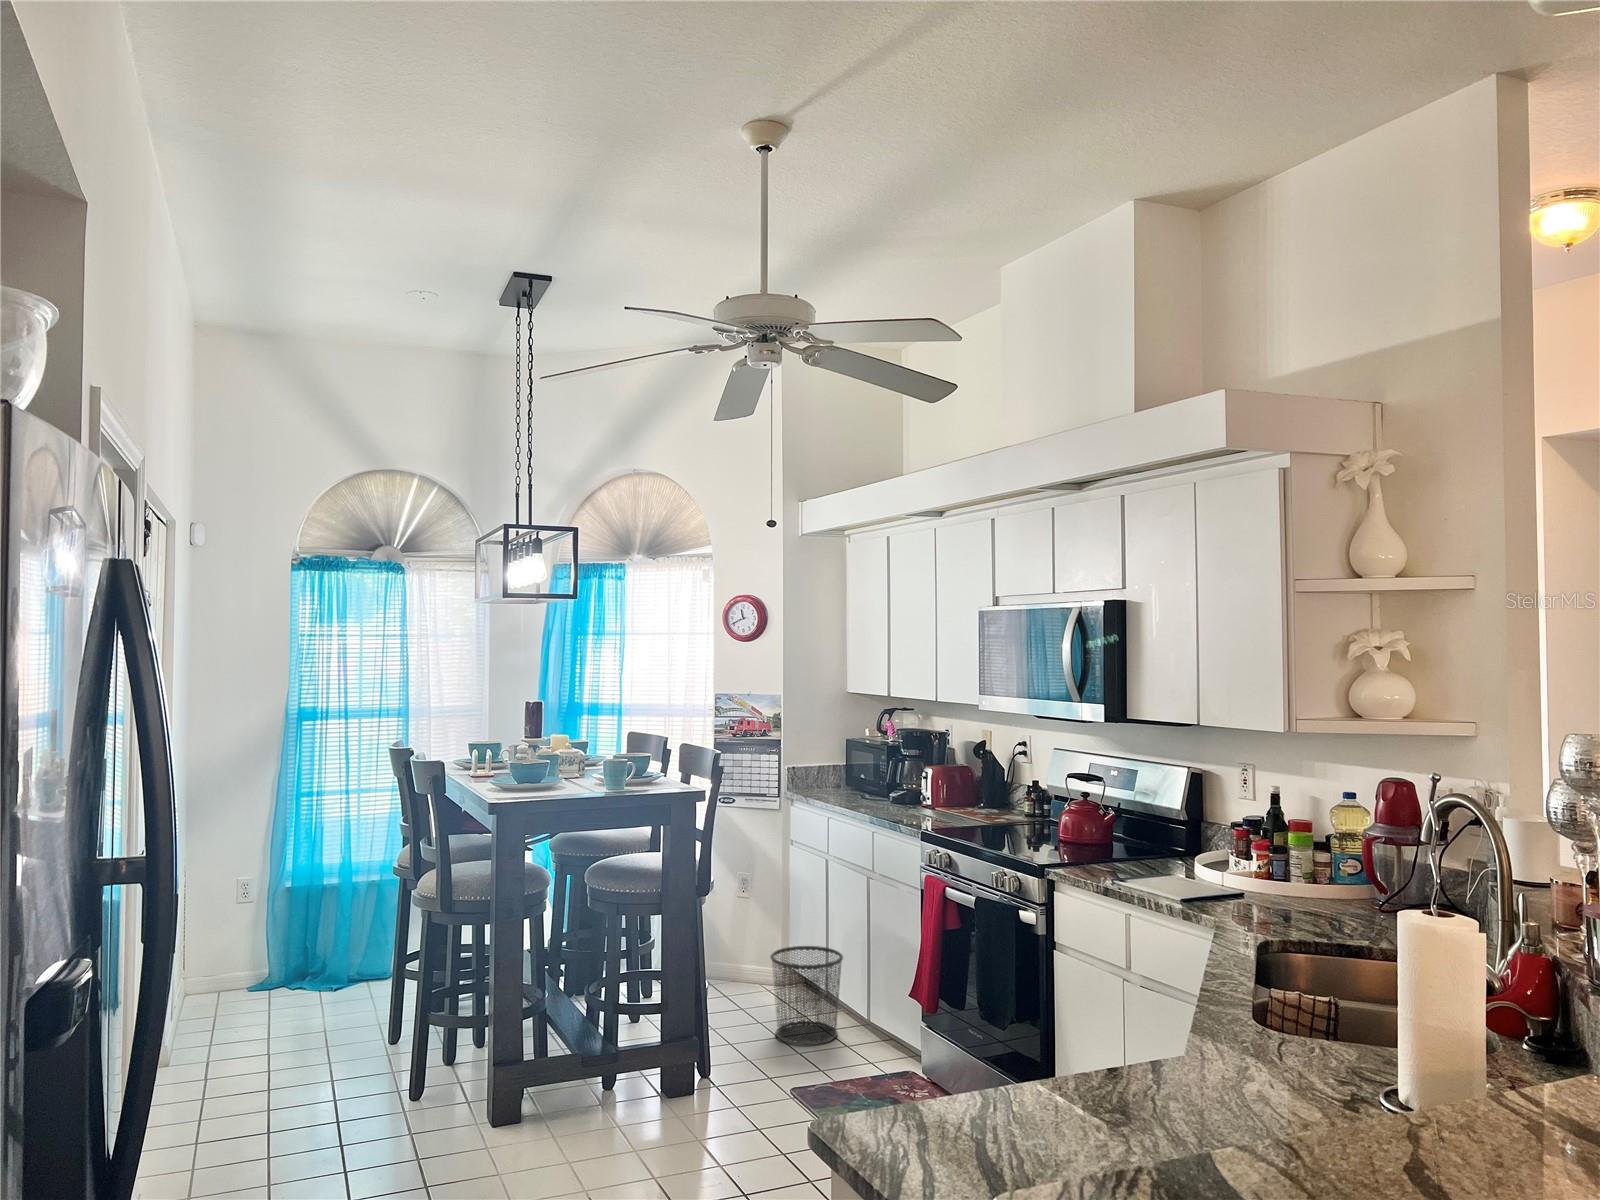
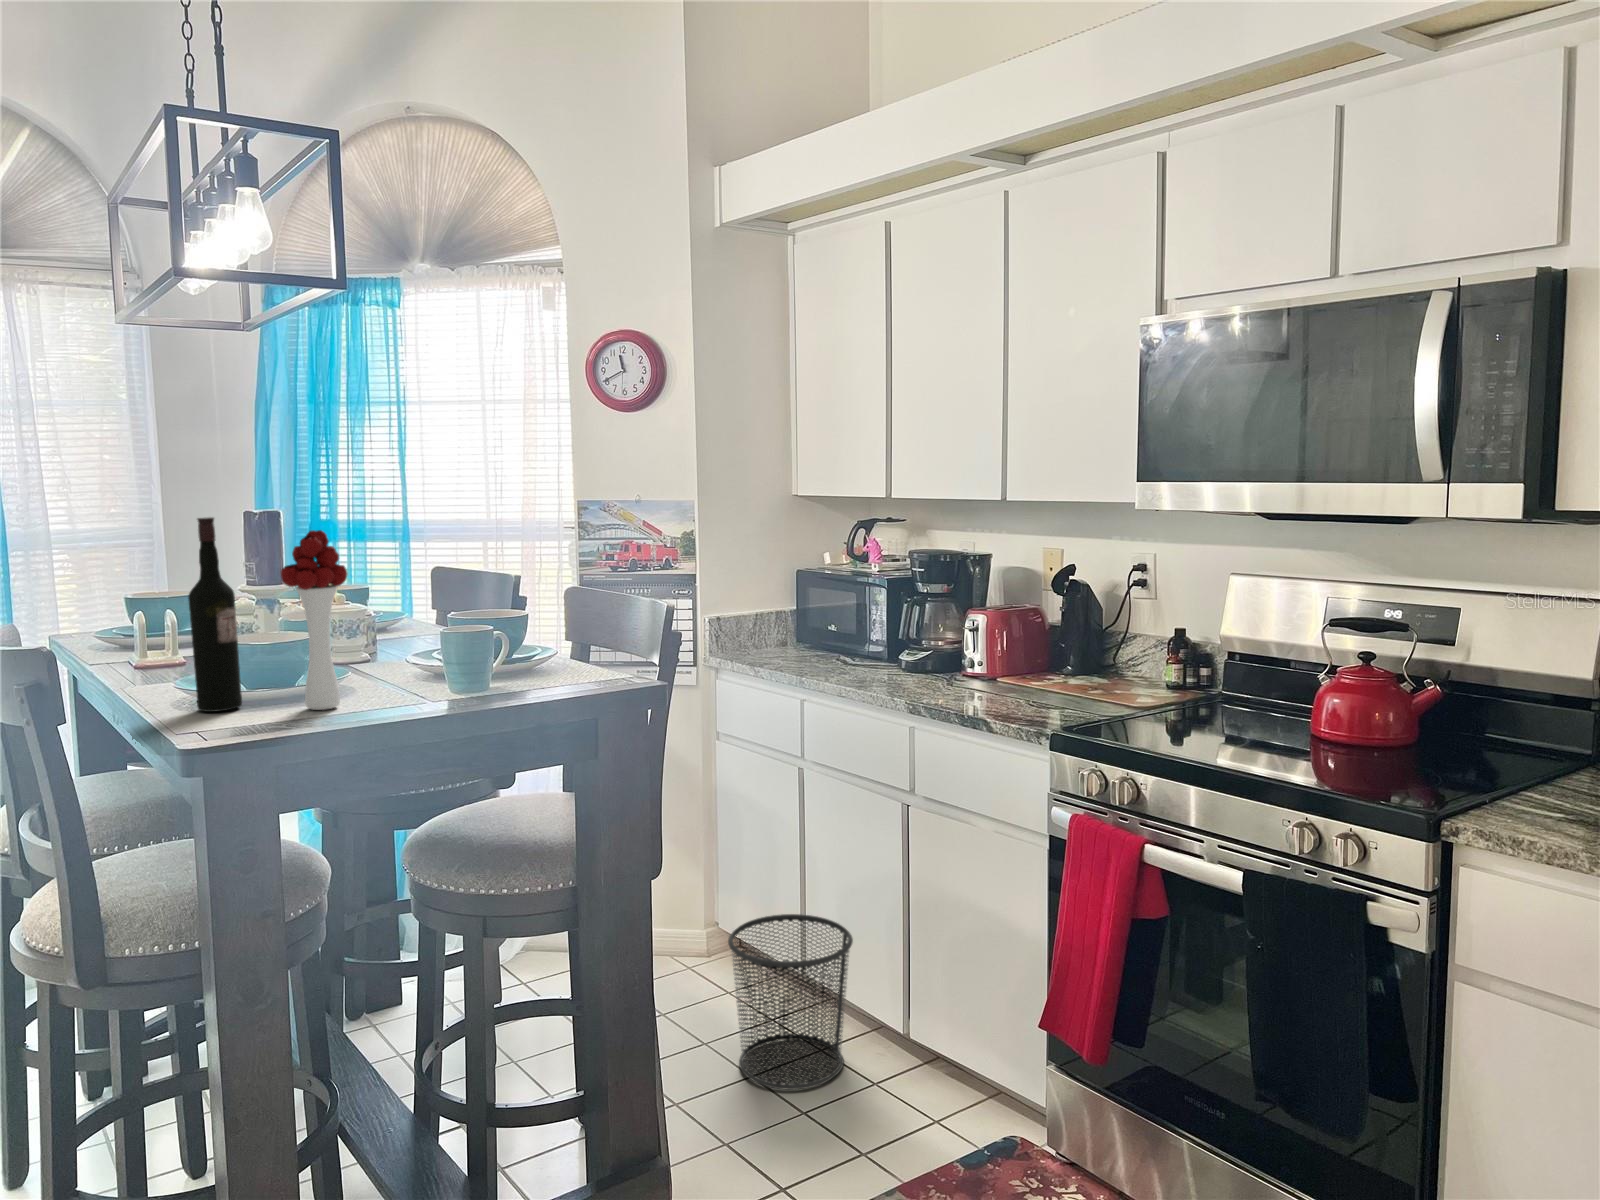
wine bottle: none [500,707,518,792] -> present [188,517,242,712]
flower bouquet: none [537,713,566,794] -> present [281,530,347,710]

